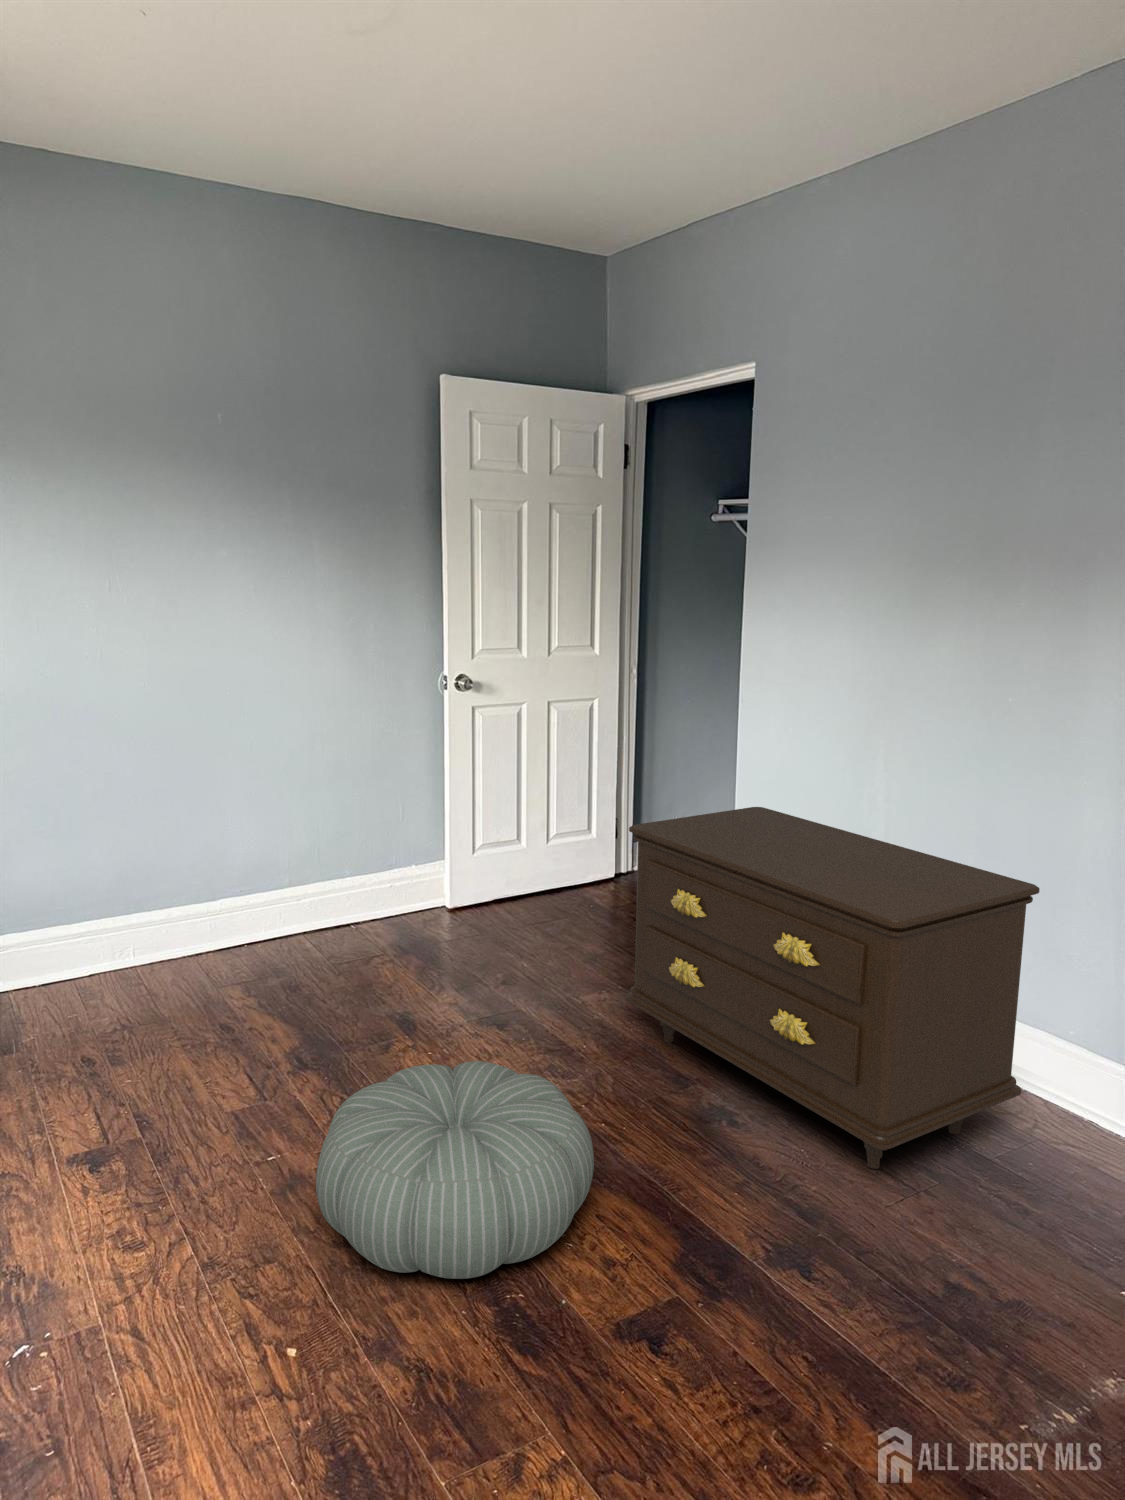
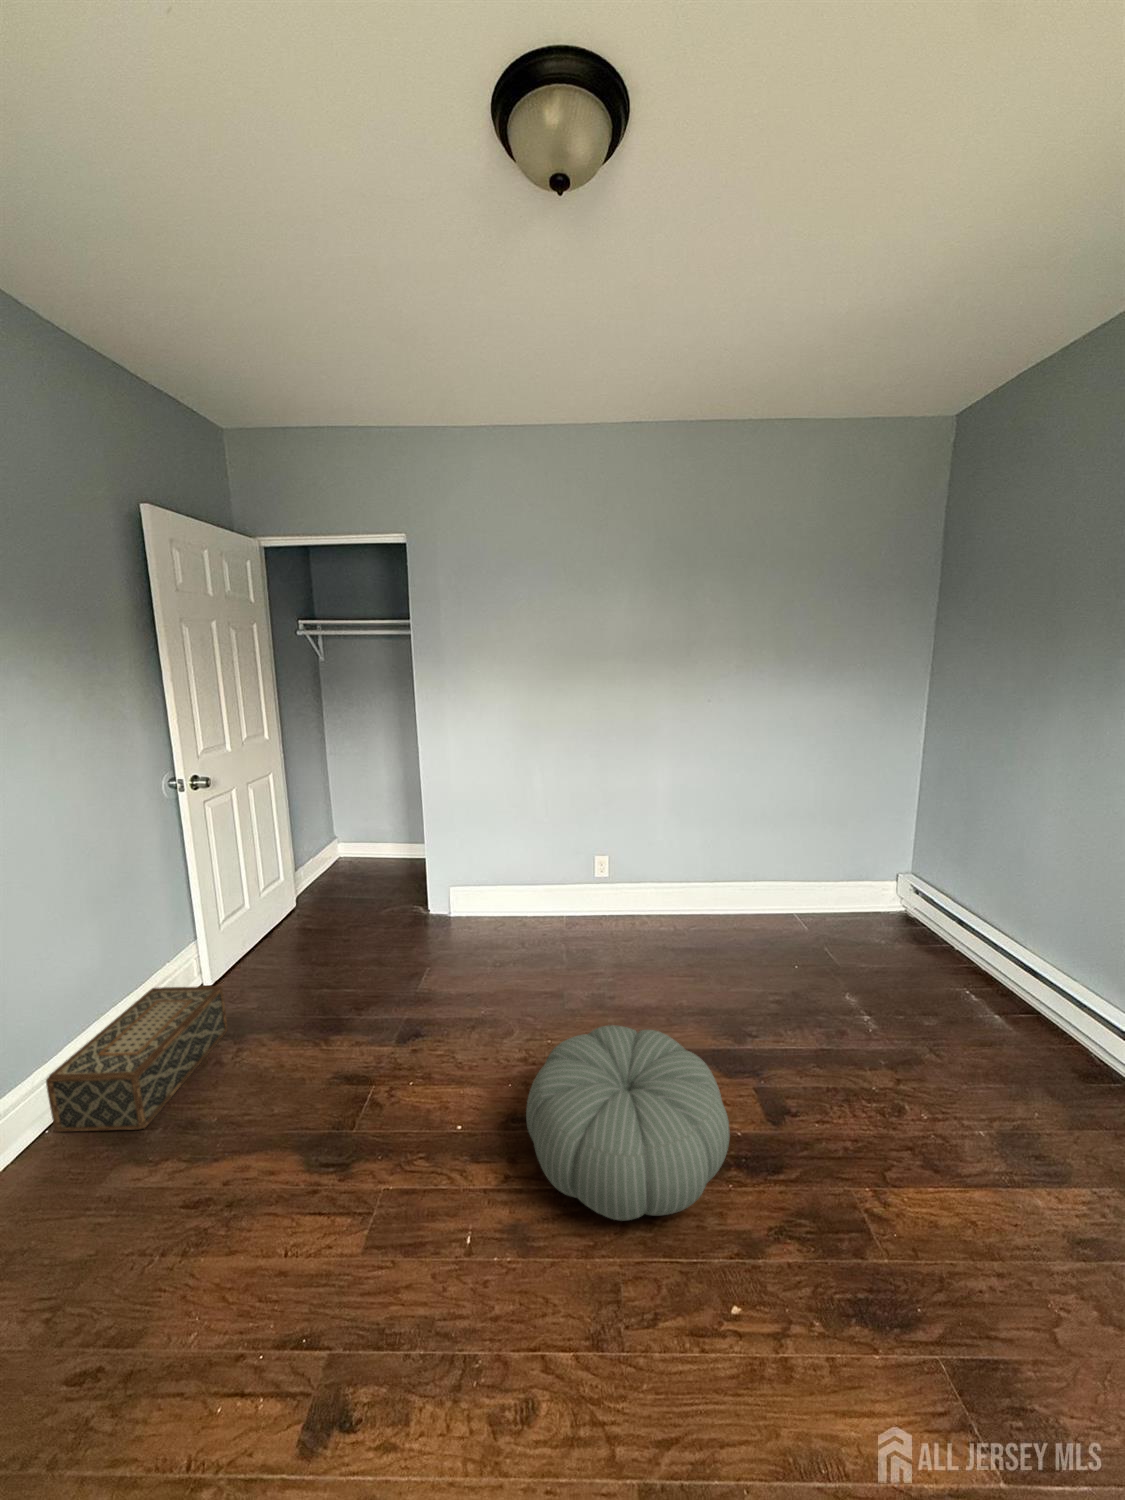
dresser: present [625,807,1040,1169] -> none [485,814,717,980]
woven basket: none [241,877,400,974] -> present [46,986,228,1132]

